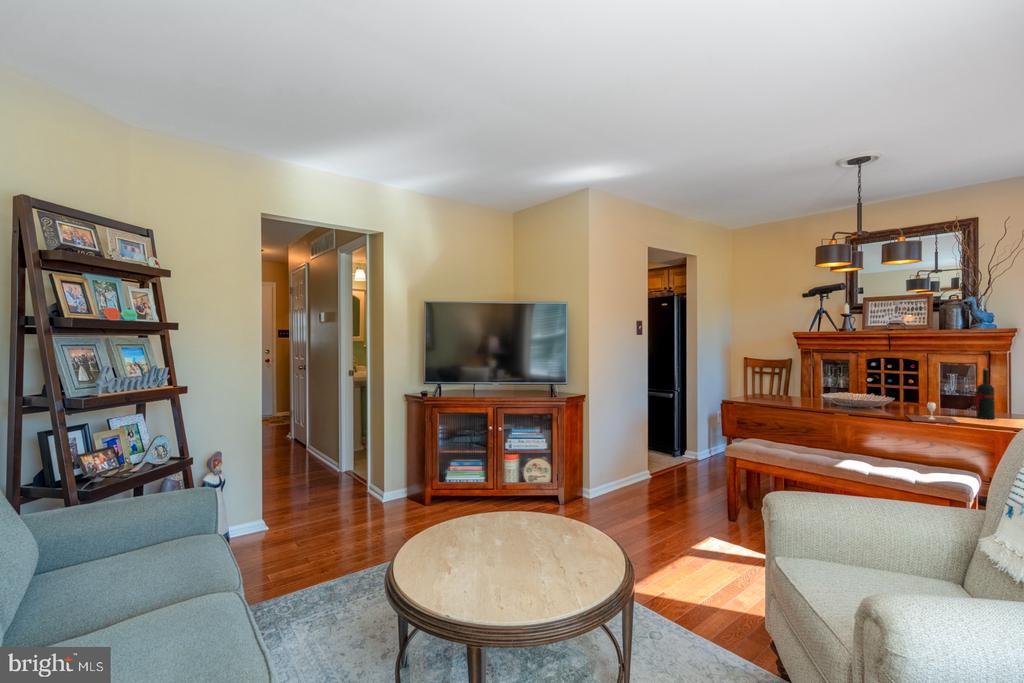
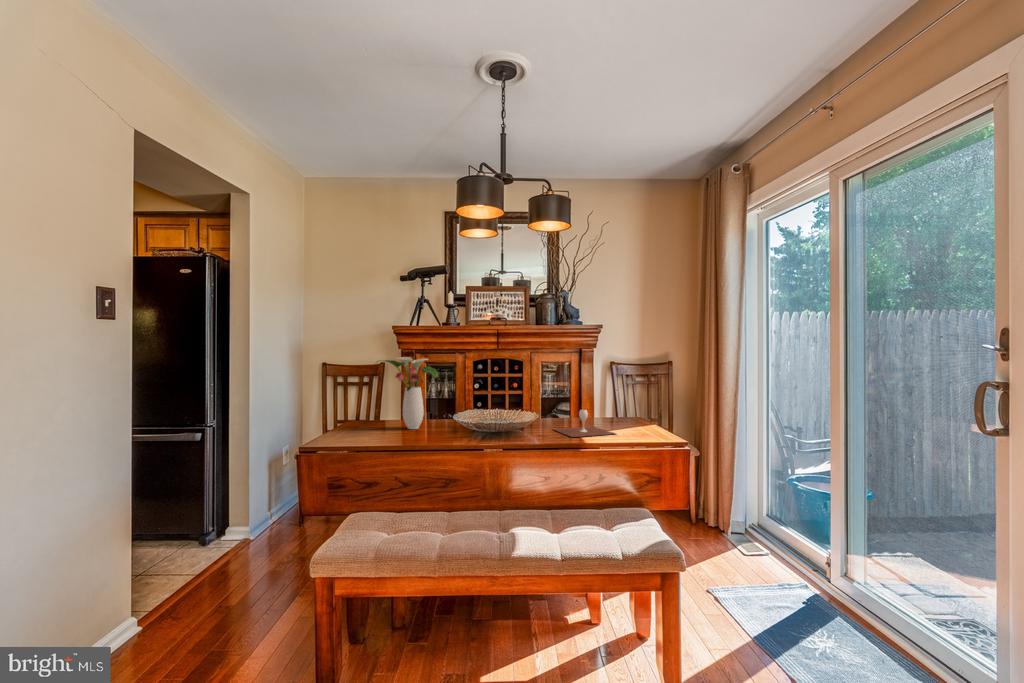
flower arrangement: none [765,357,807,405] -> present [377,357,438,429]
wine bottle: present [975,368,995,419] -> none [611,364,628,424]

